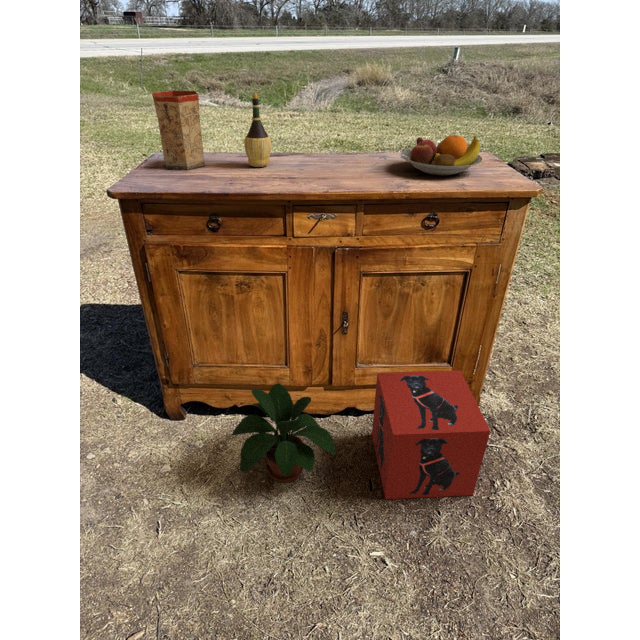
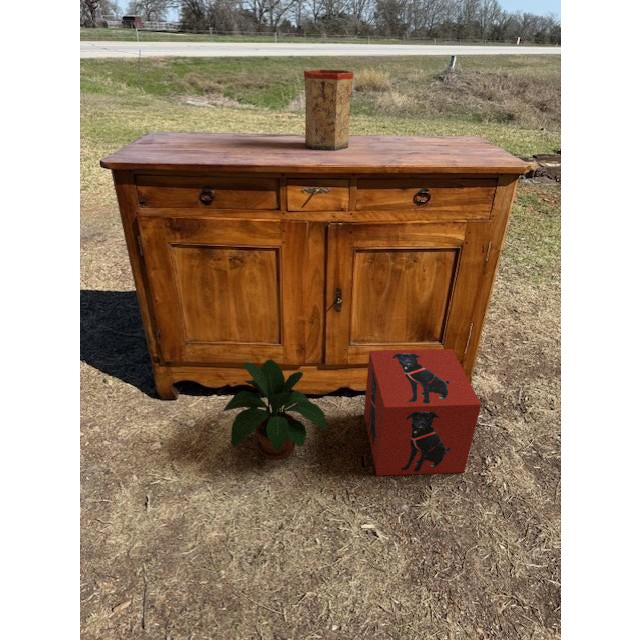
vase: present [152,90,205,170] -> present [304,70,353,151]
wine bottle: present [244,94,272,167] -> none [239,70,266,144]
fruit bowl: present [401,135,483,175] -> none [393,113,474,152]

